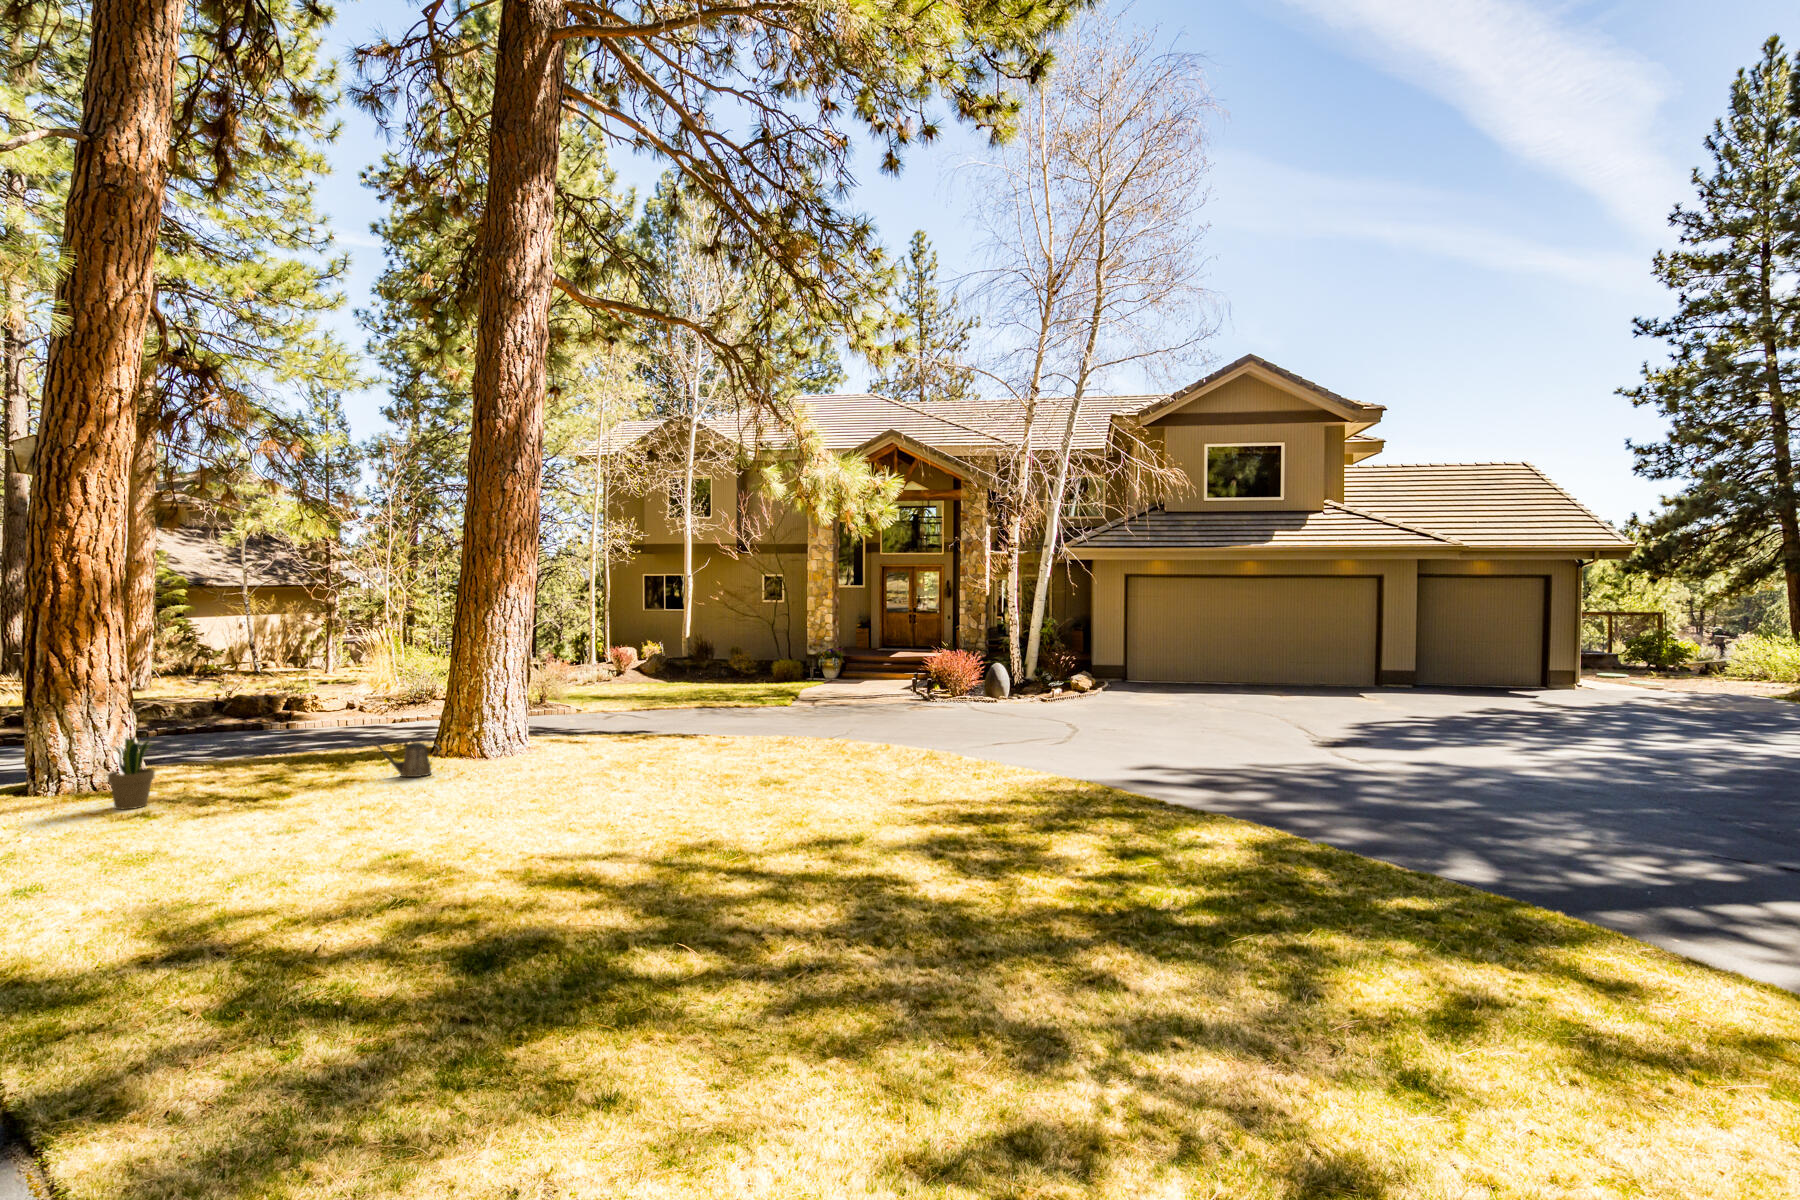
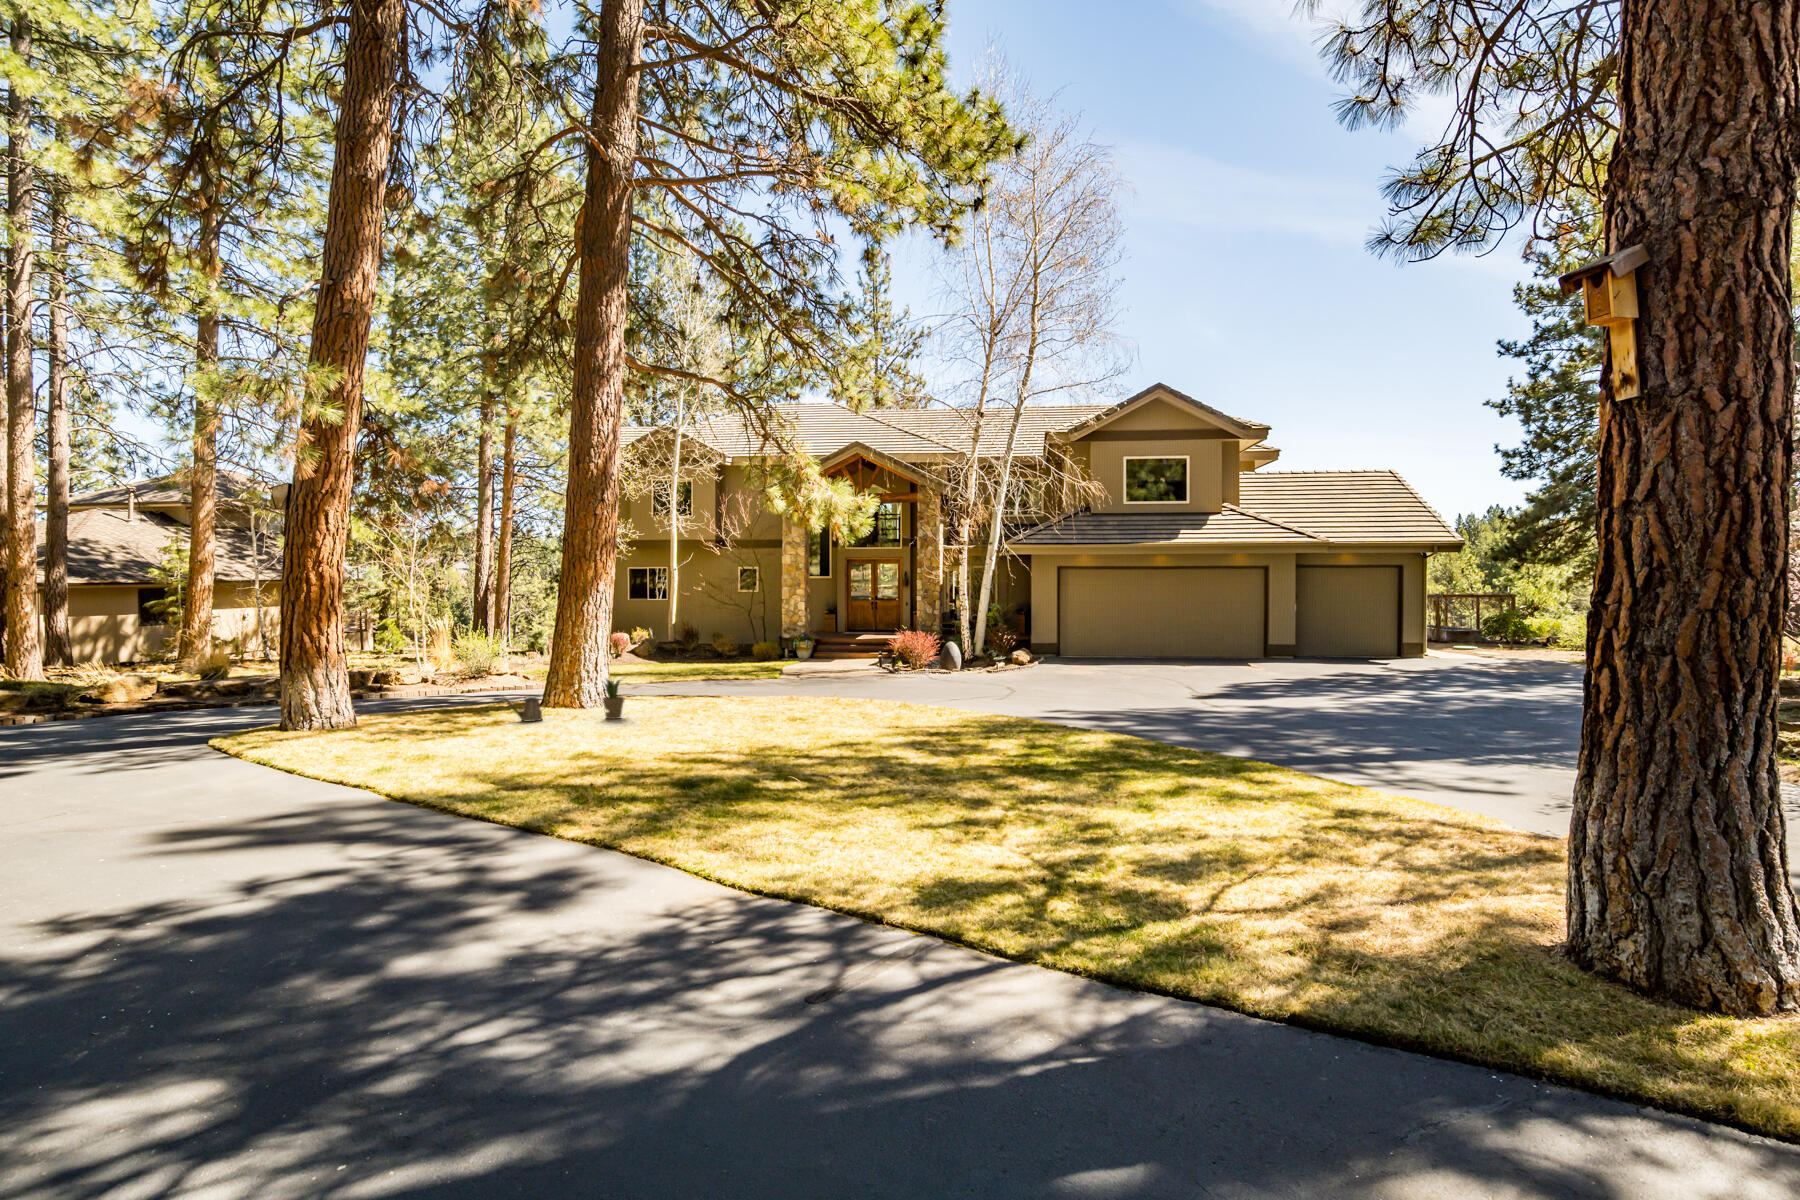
potted plant: present [108,736,155,809] -> present [602,679,624,719]

